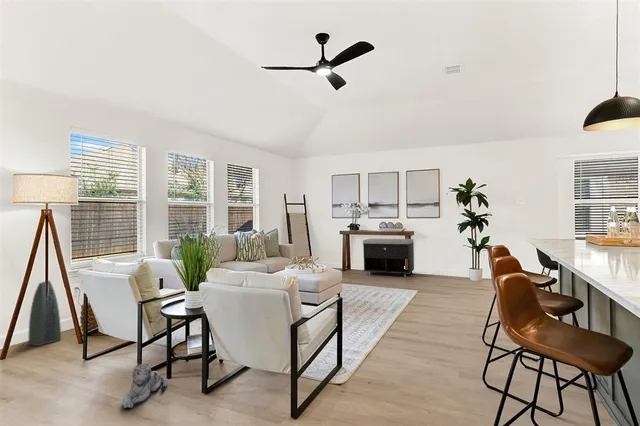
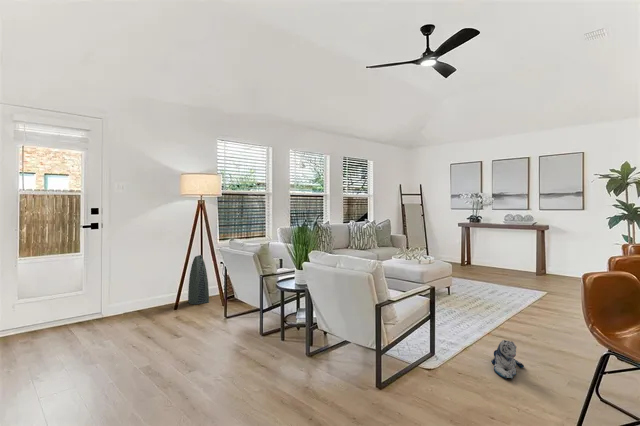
storage bench: present [363,239,414,277] -> none [484,232,548,276]
plush toy: present [123,364,167,408] -> present [491,340,524,379]

